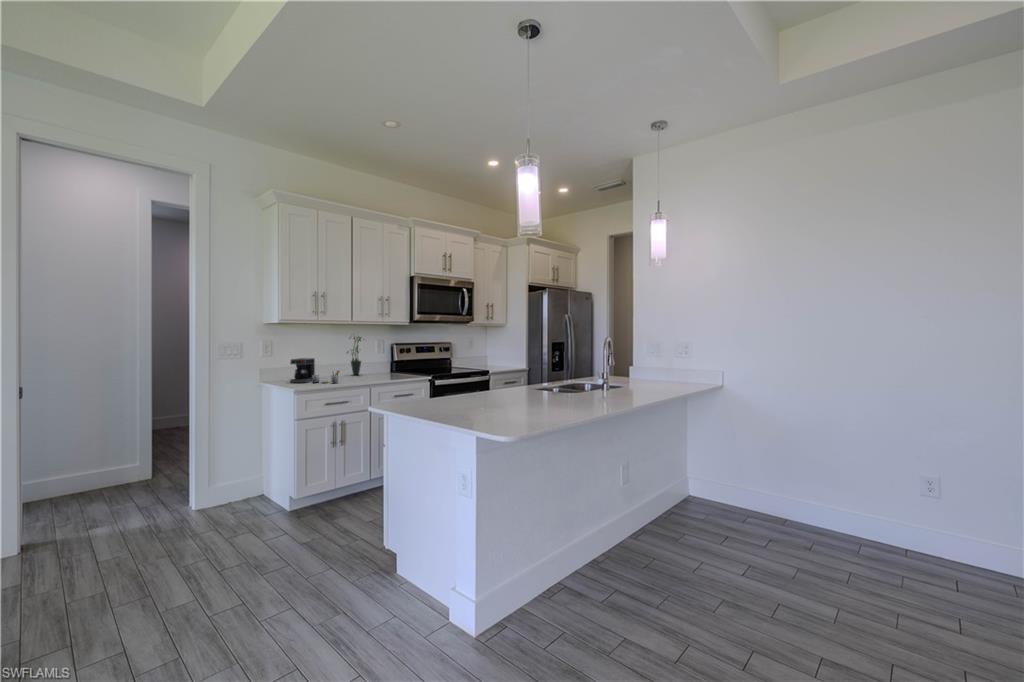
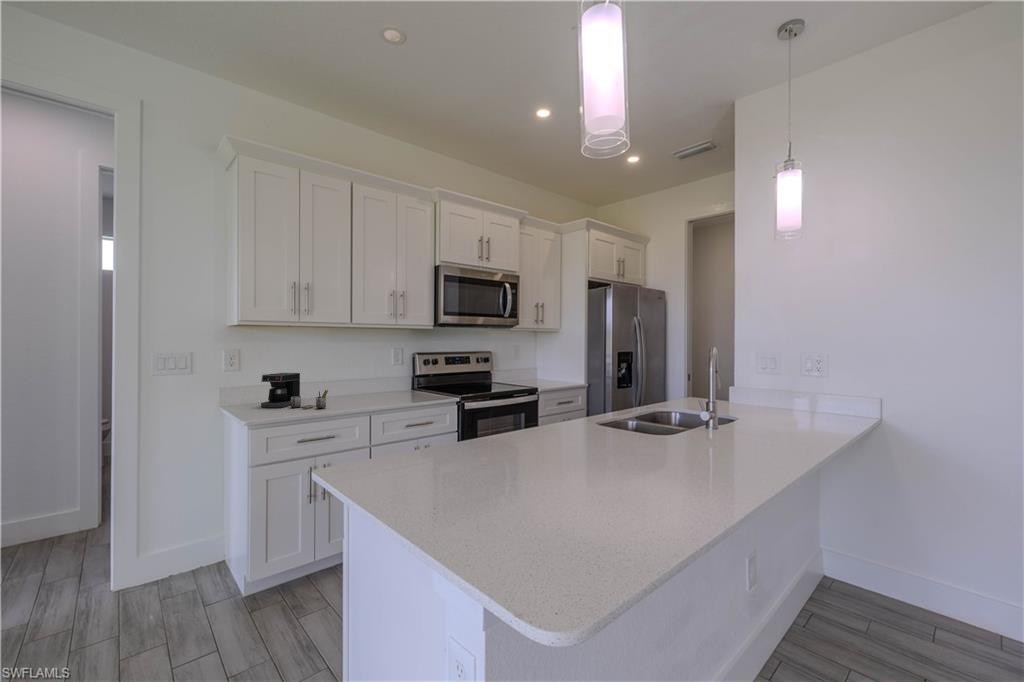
potted plant: present [347,337,361,375] -> none [350,340,375,394]

